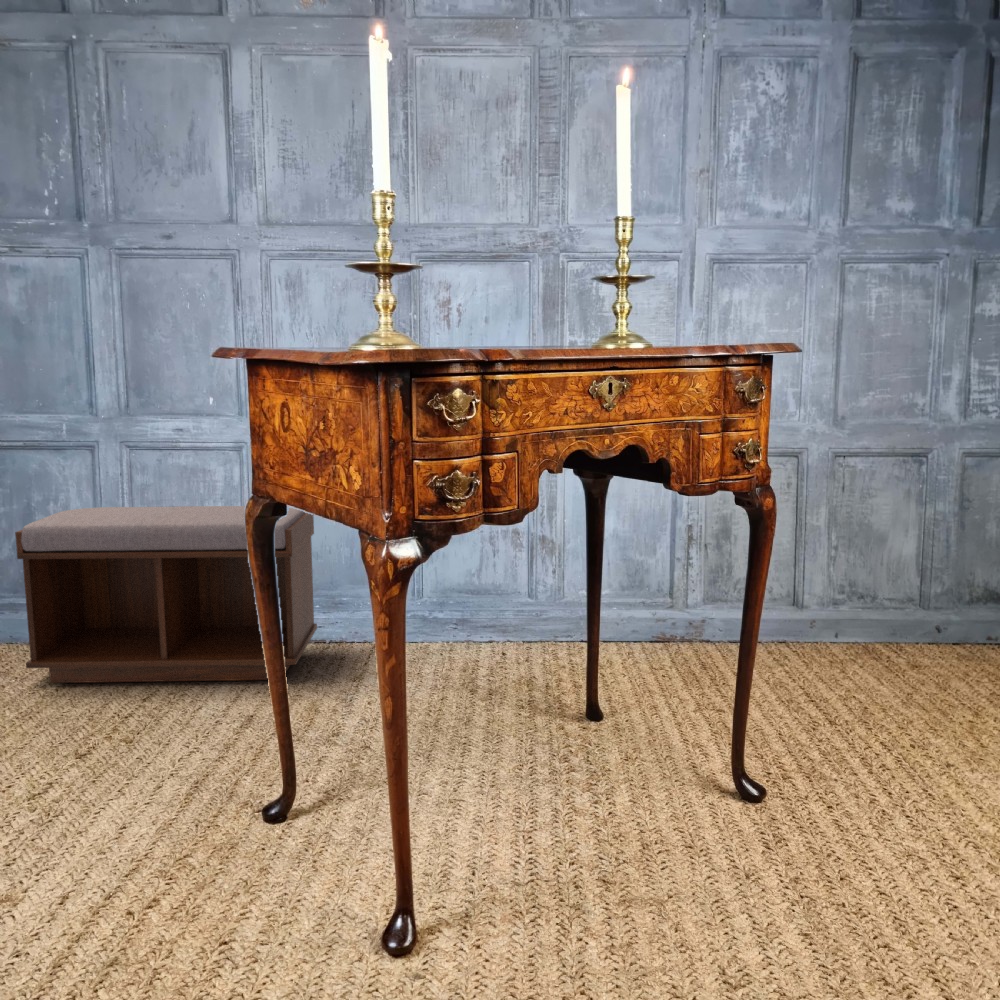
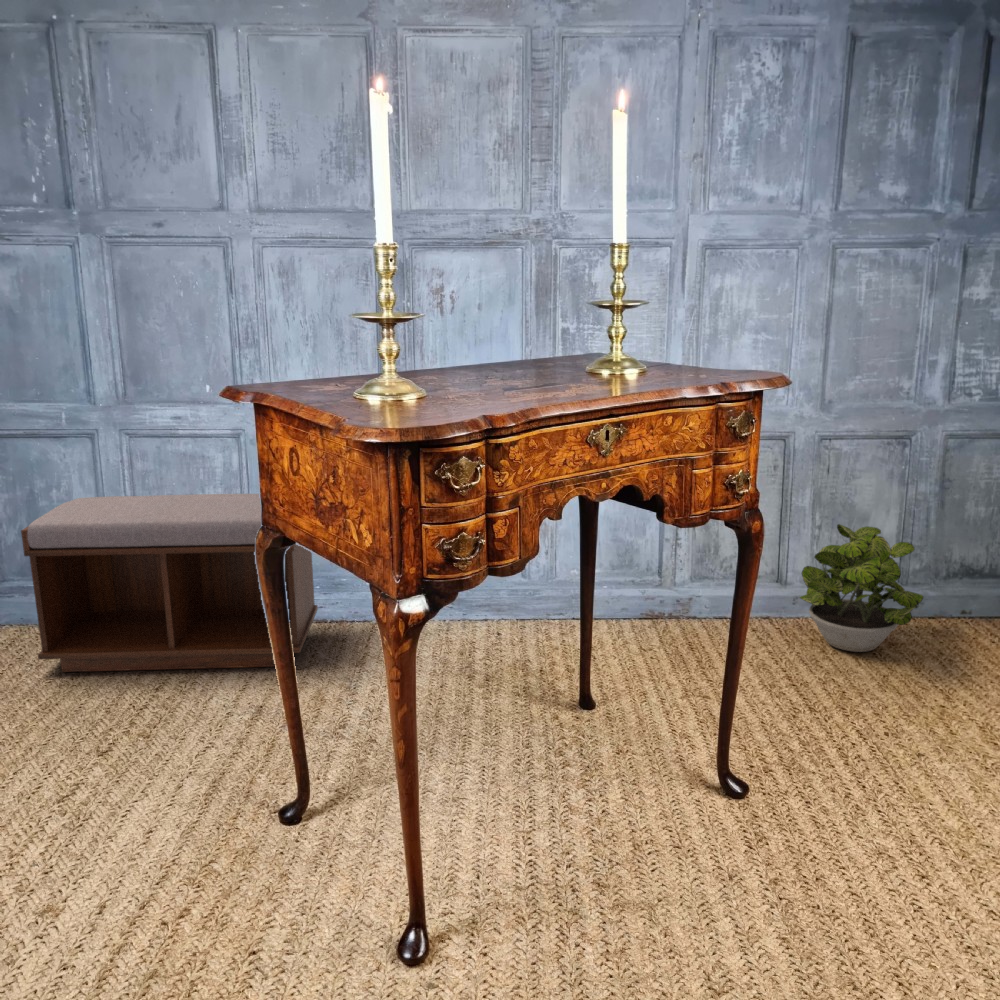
potted plant: none [814,541,945,672] -> present [800,524,923,652]

